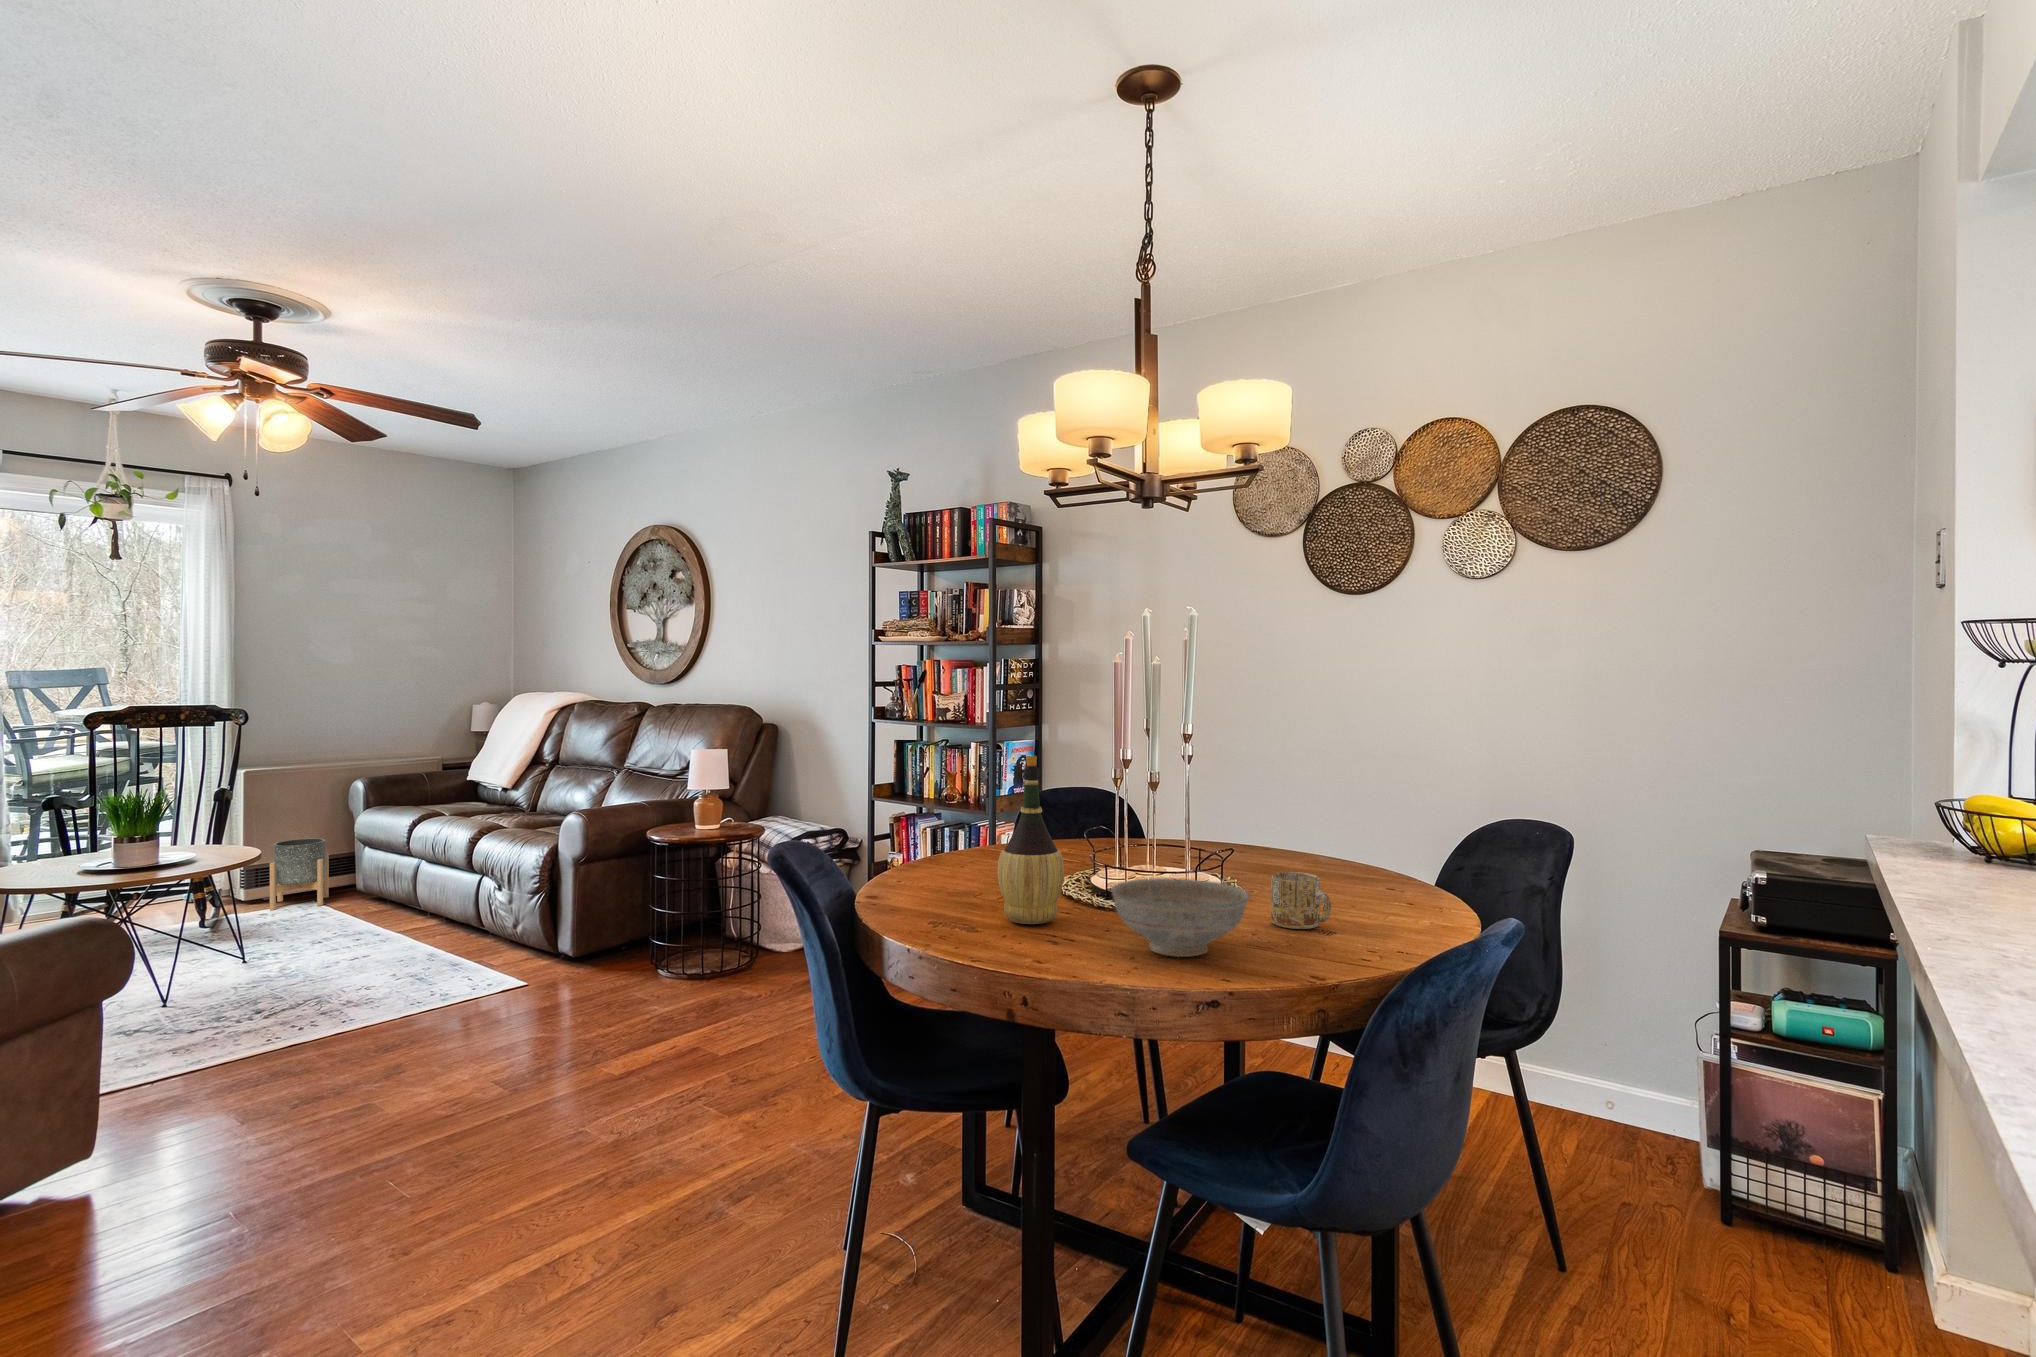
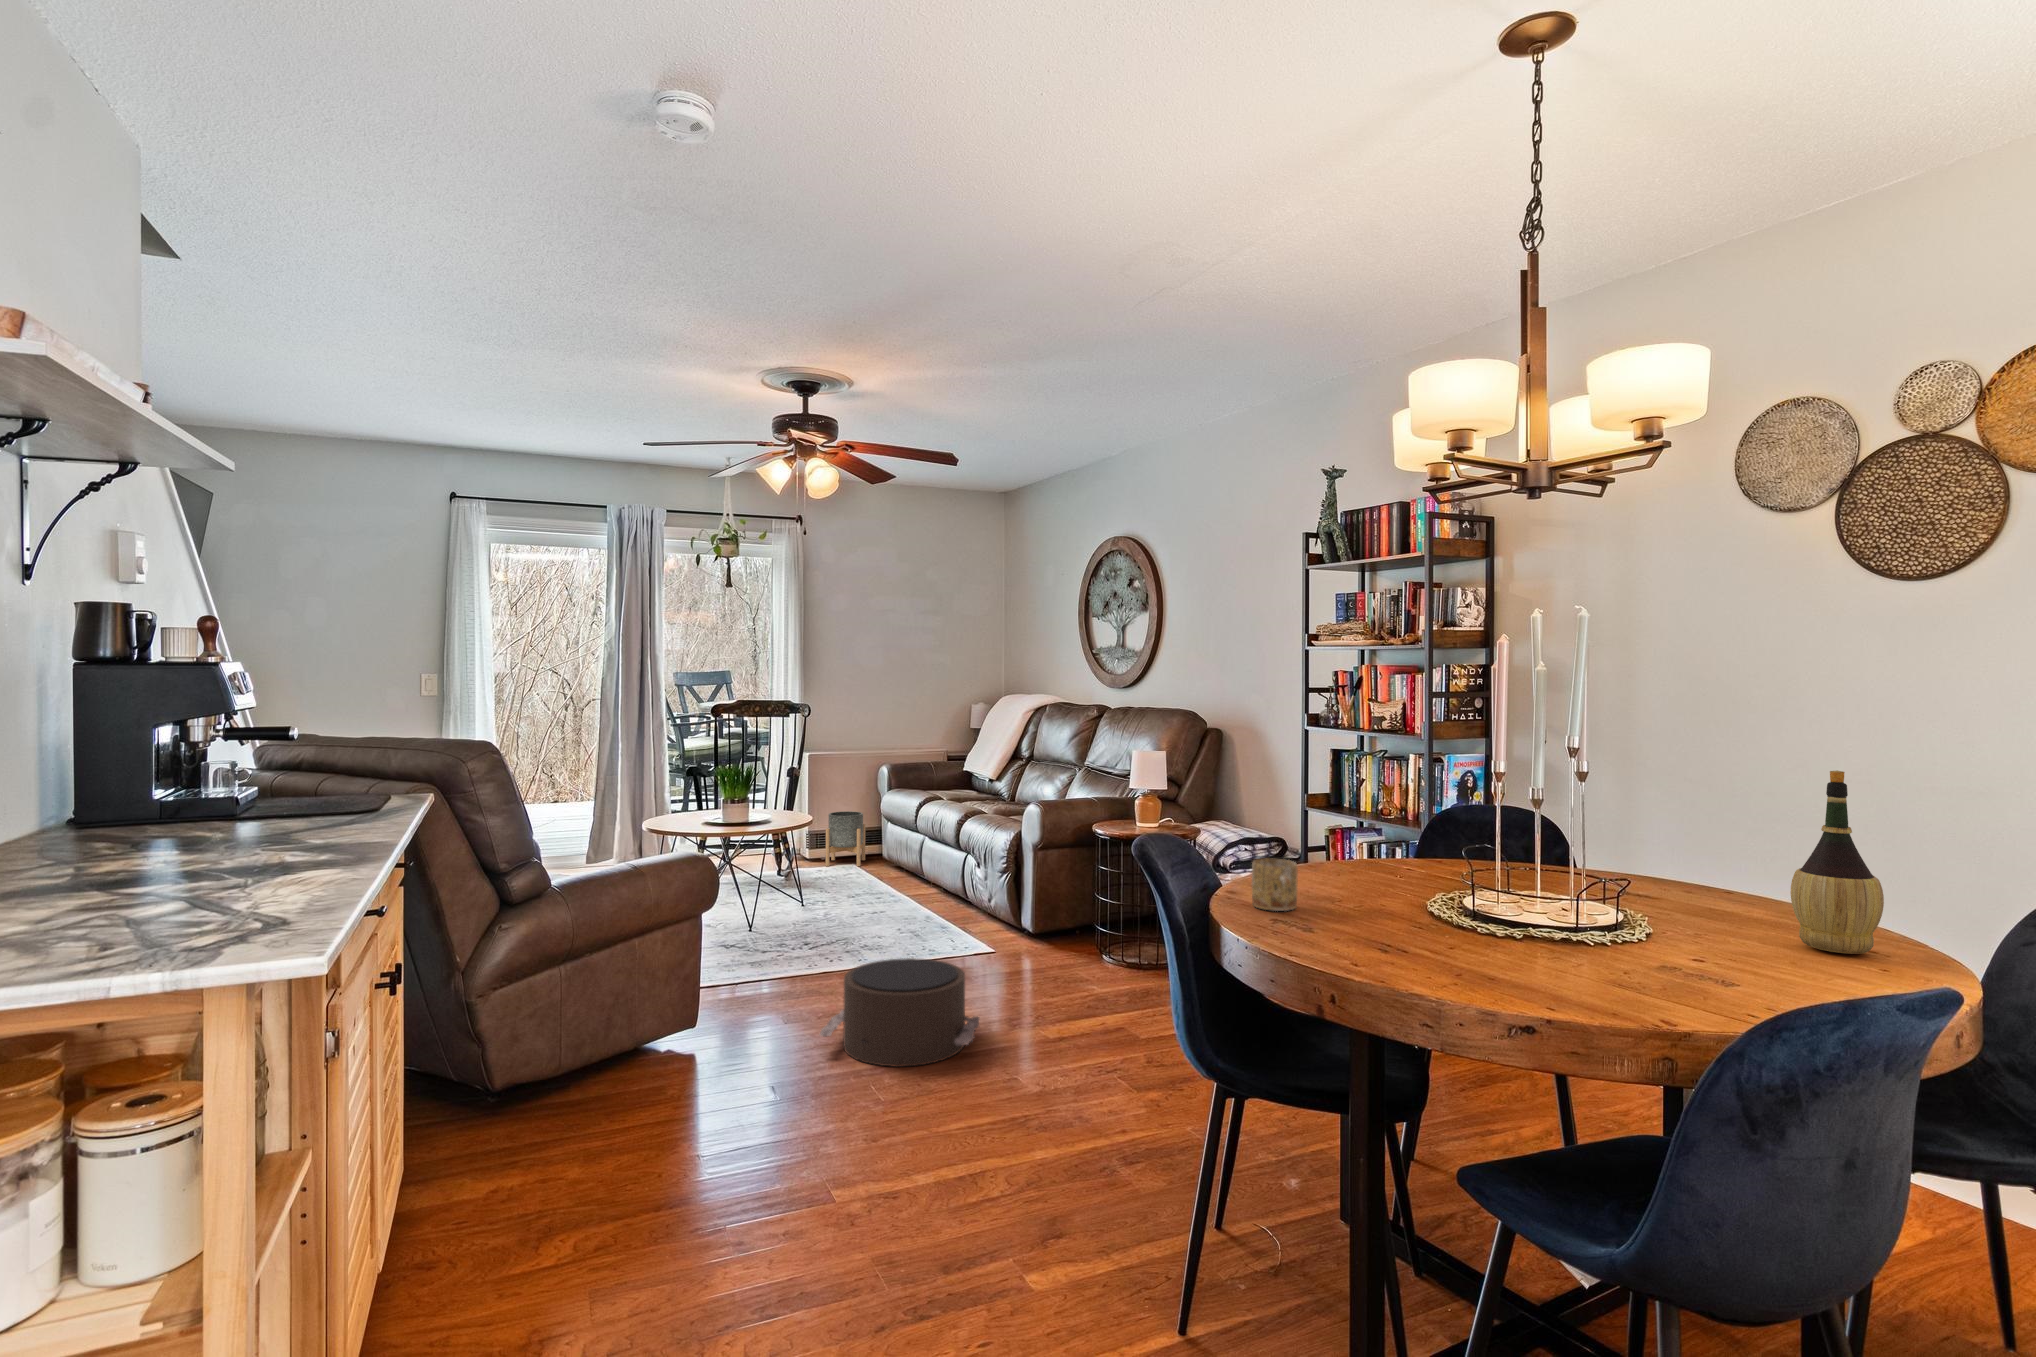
wine bottle: present [997,755,1064,924] -> present [1791,770,1884,954]
mug: present [1271,872,1331,929] -> present [1252,858,1298,911]
decorative bowl: present [1111,878,1249,957] -> none [1440,897,1607,984]
pouf: none [308,1011,533,1154] -> present [819,958,980,1067]

